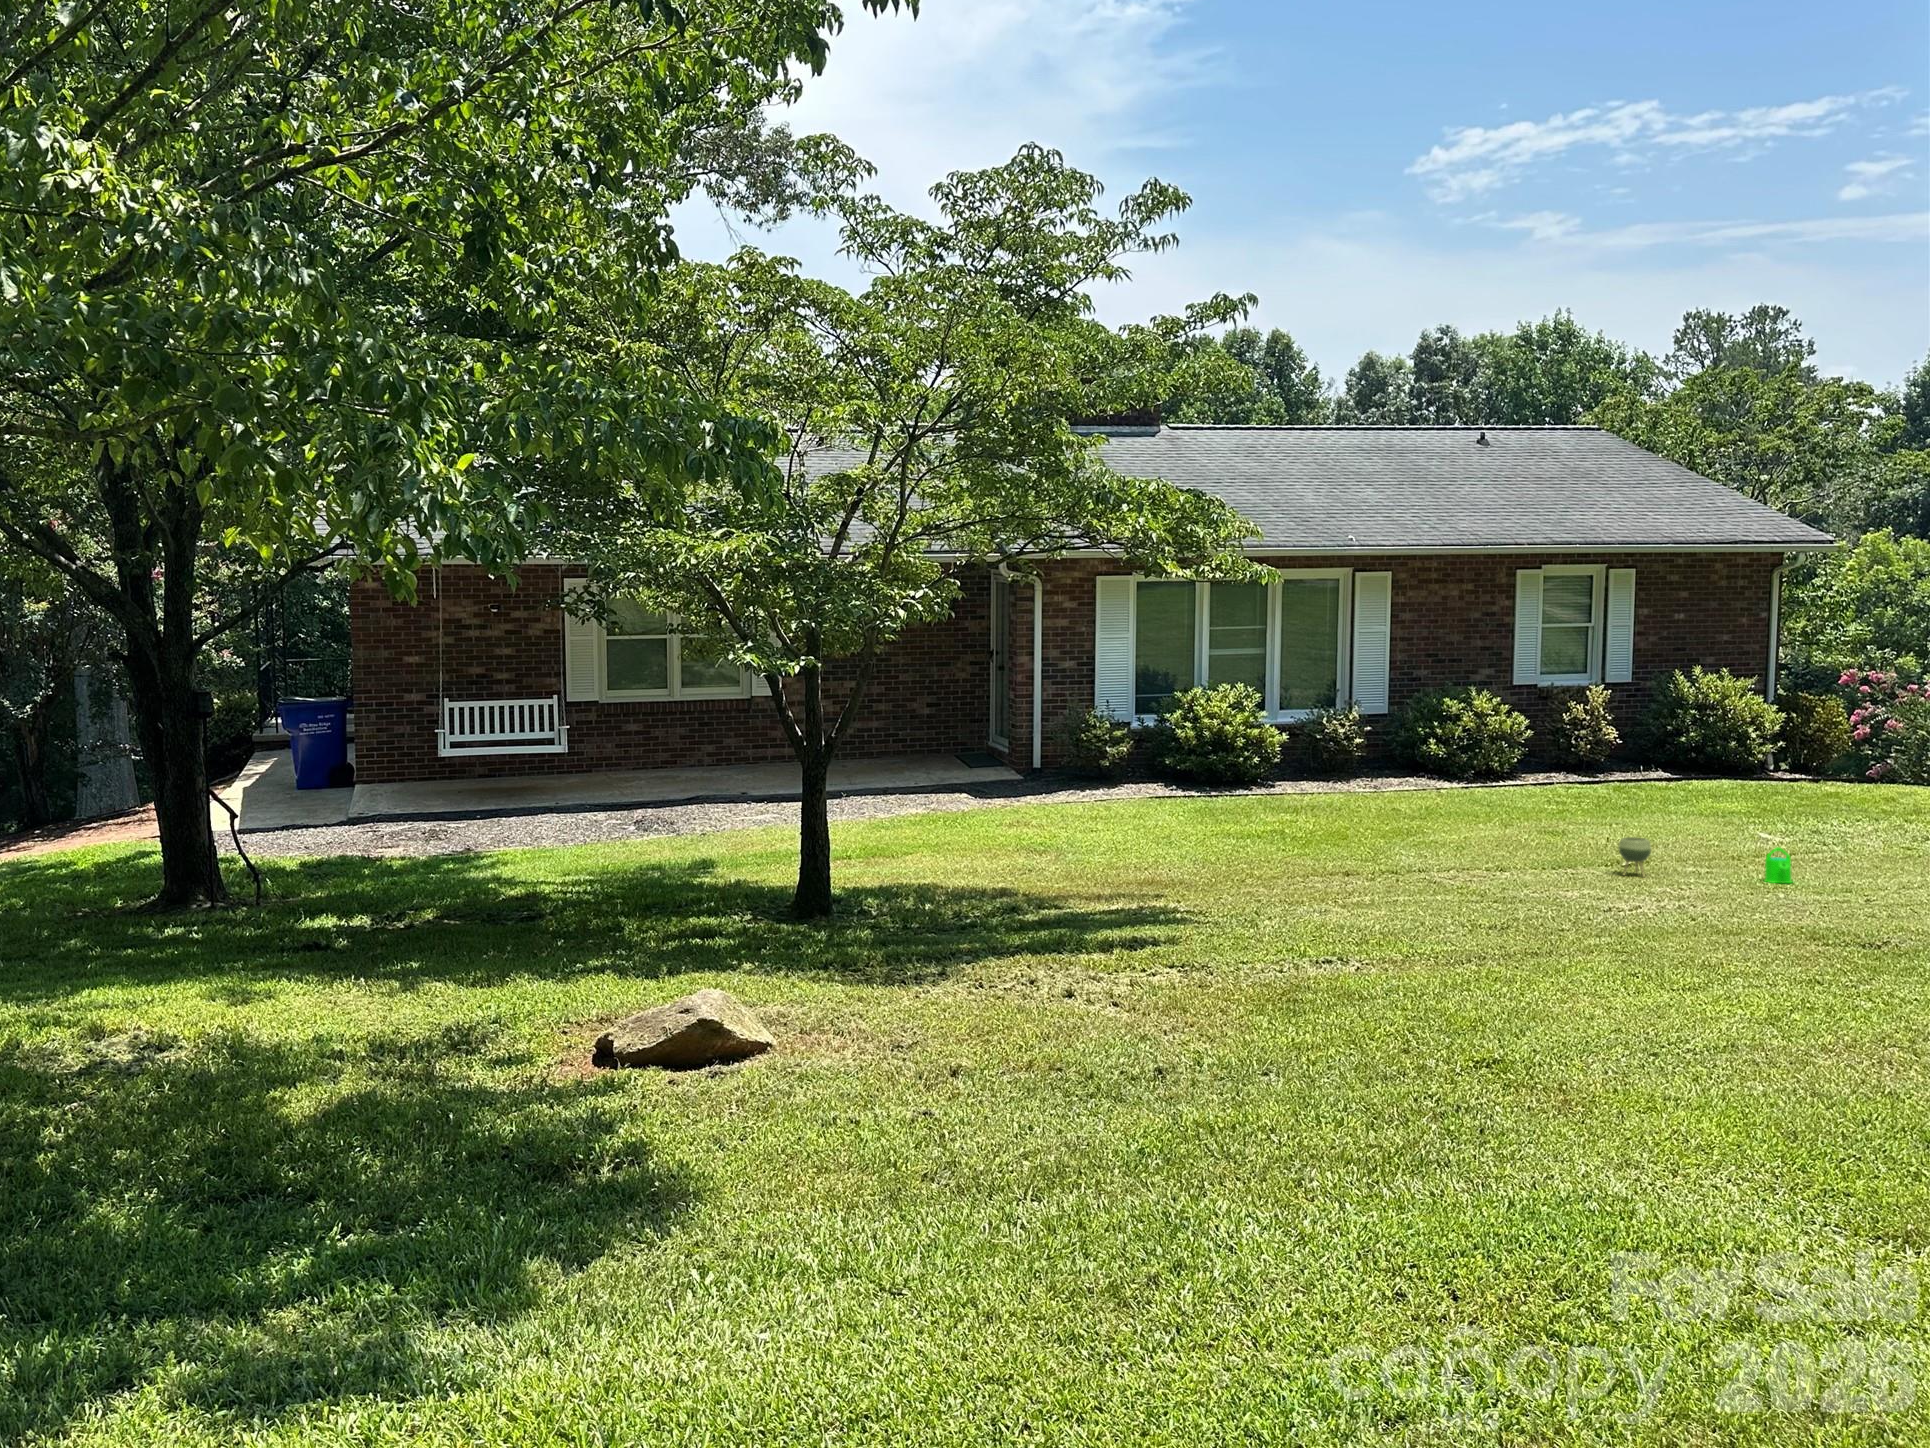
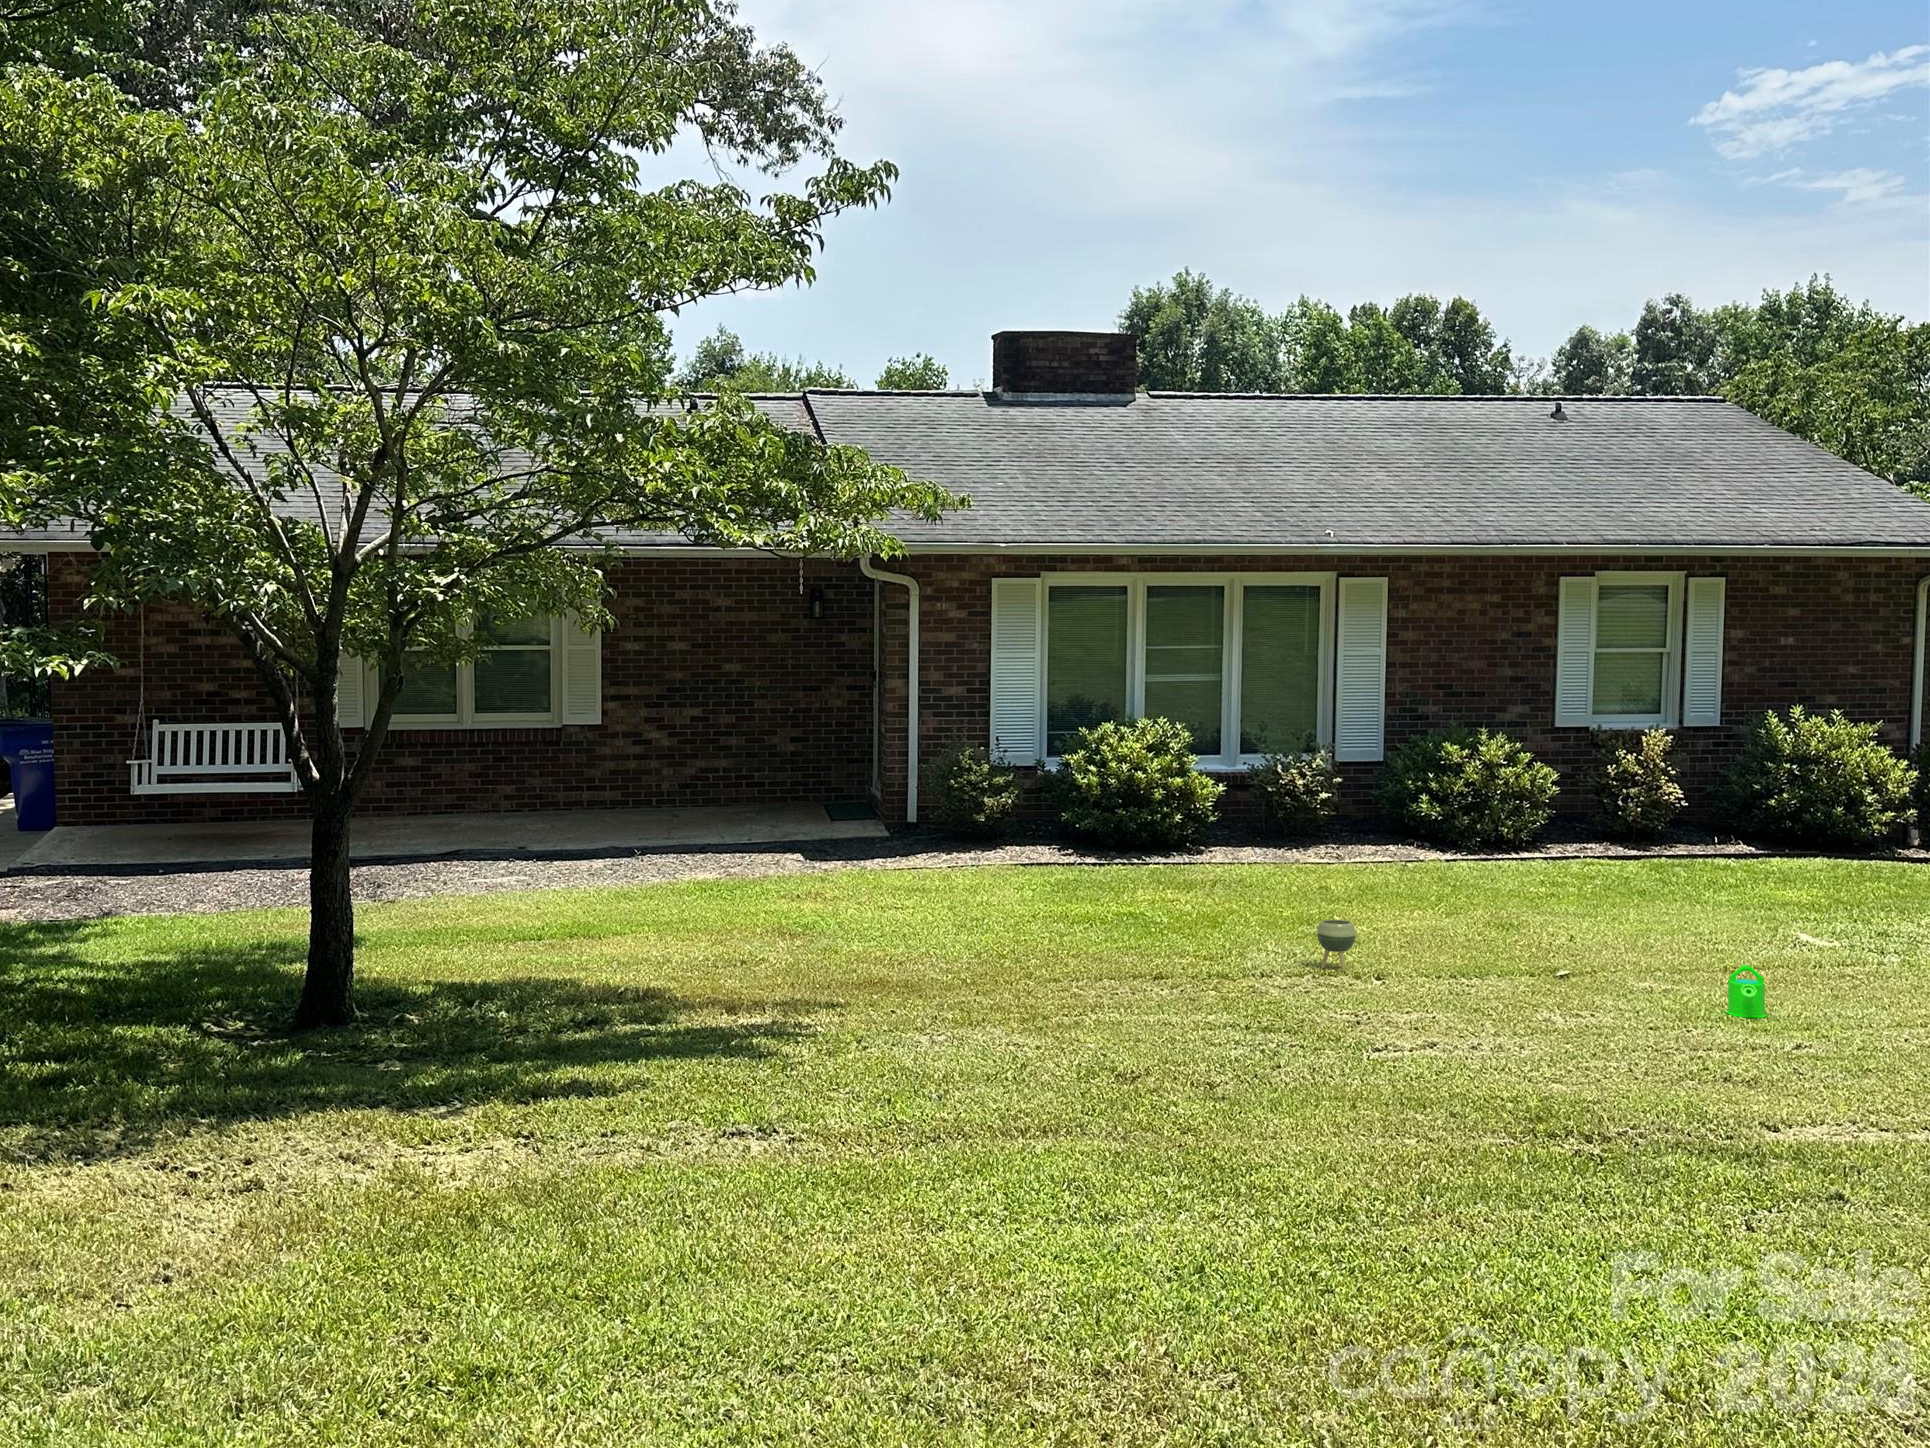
planter: present [1619,837,1651,877] -> present [1317,920,1356,972]

